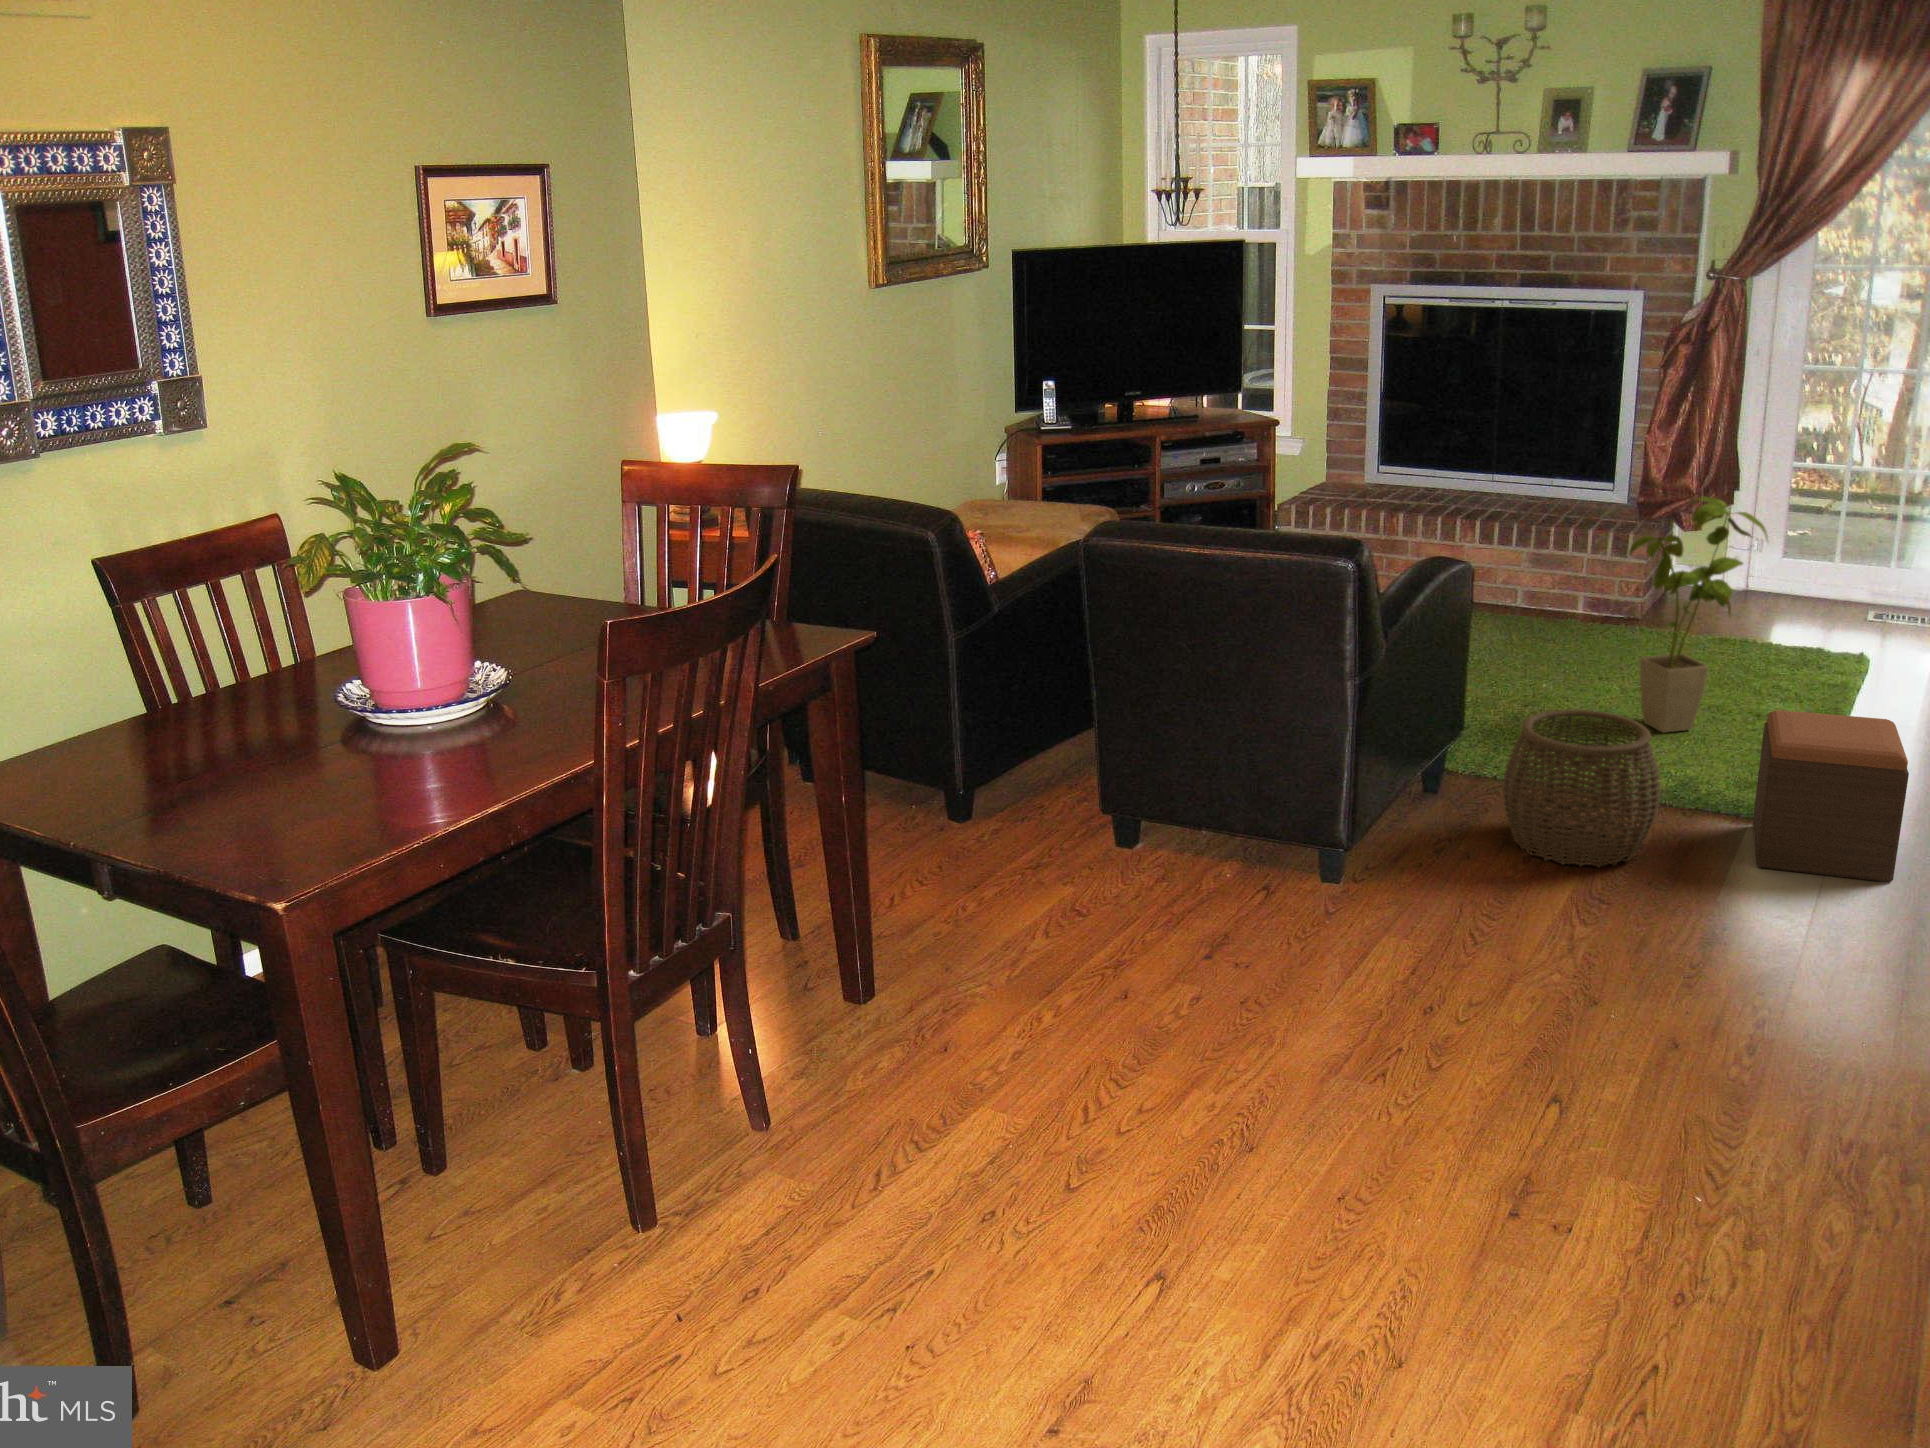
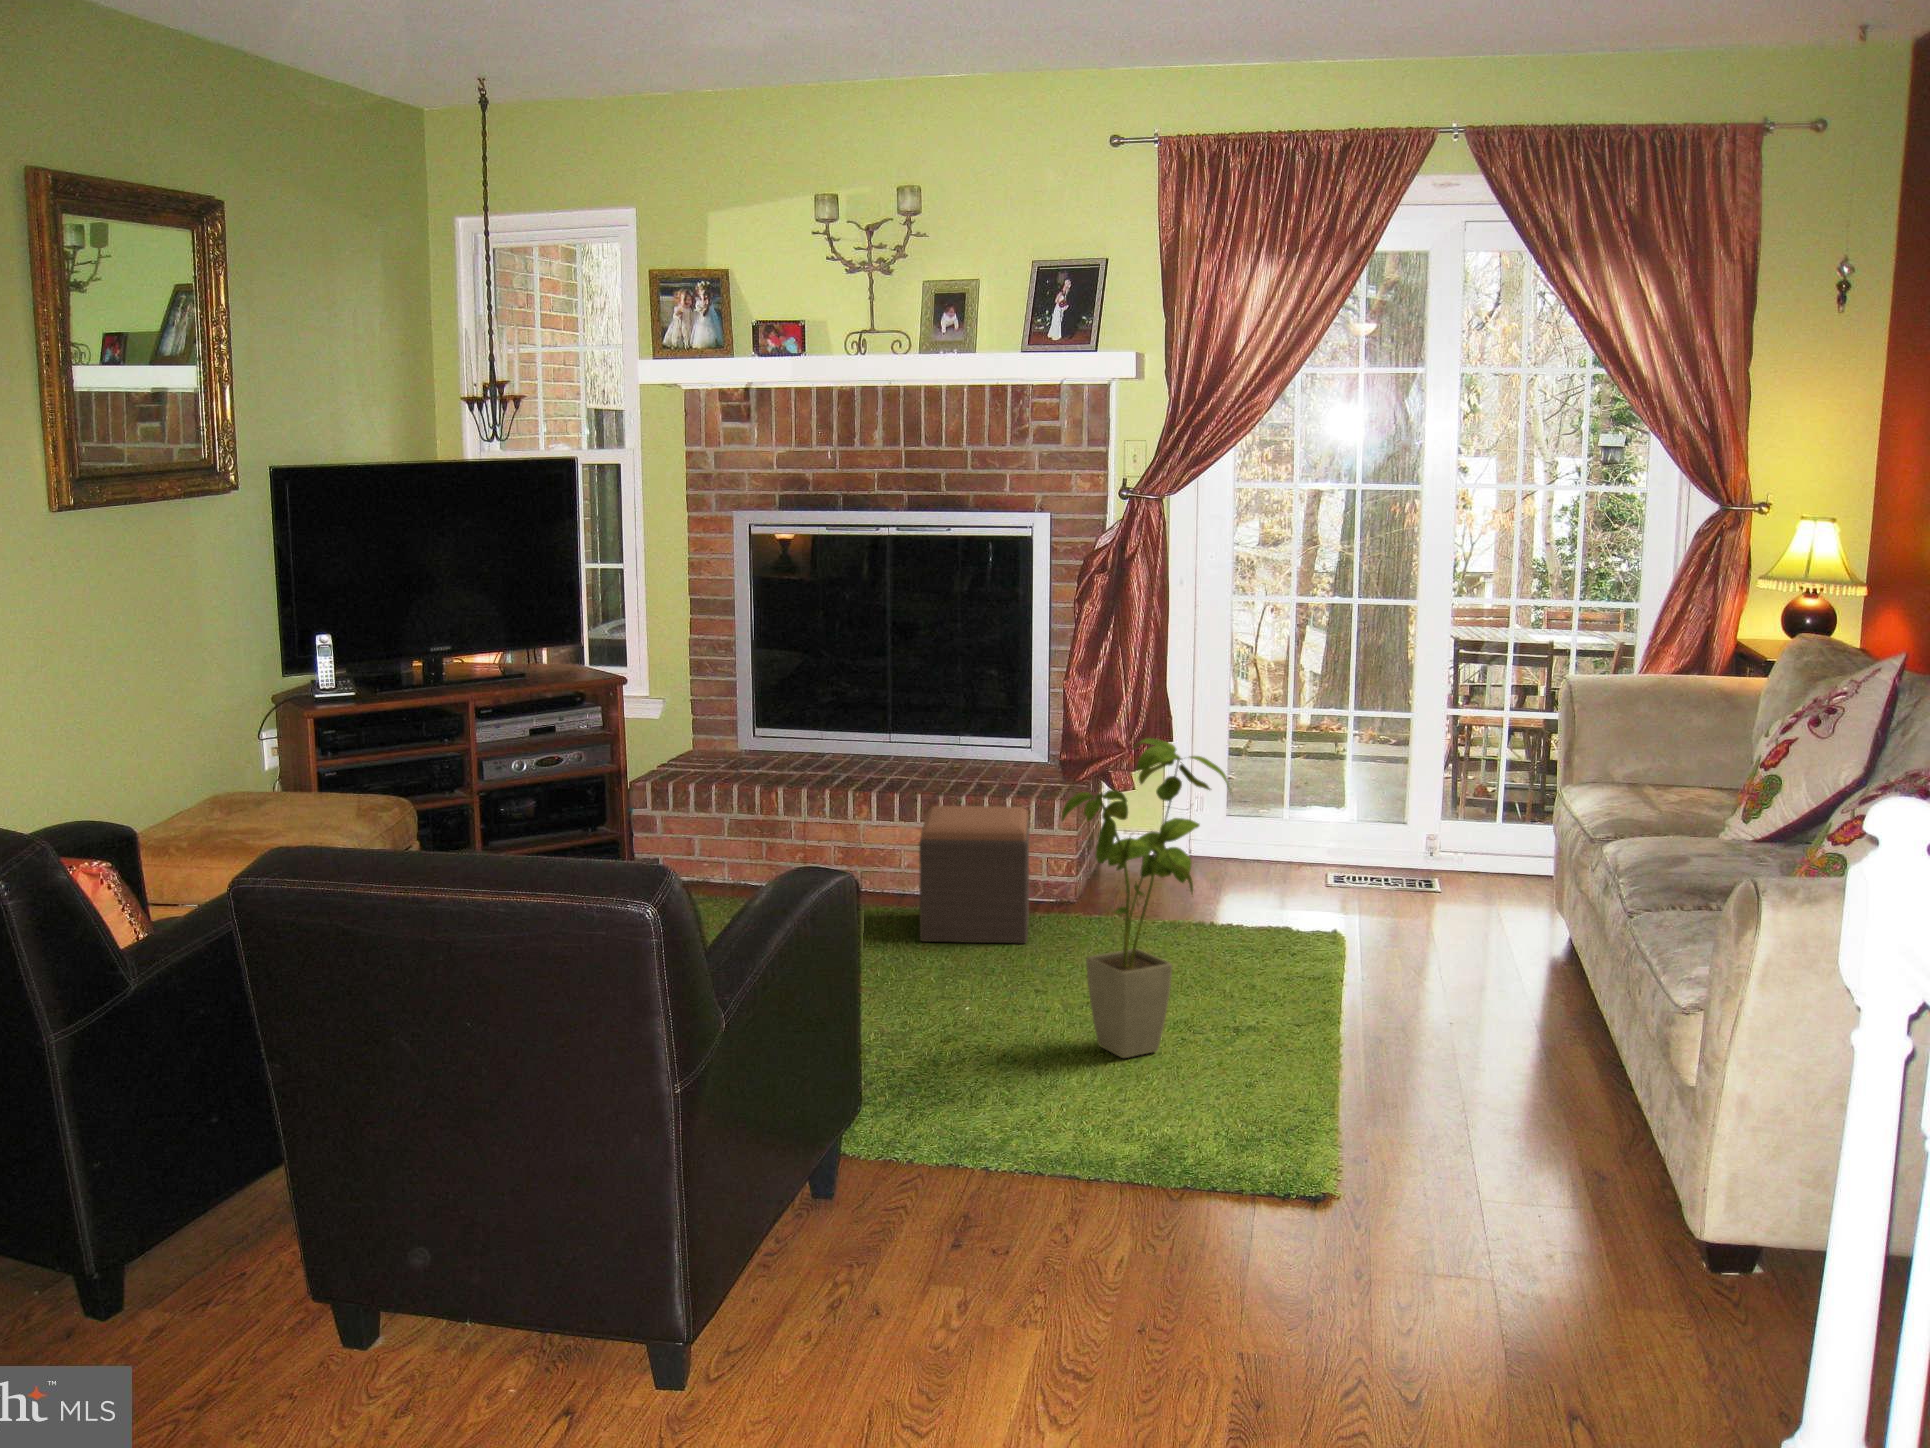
woven basket: present [1503,709,1661,867] -> none [916,1045,1141,1296]
footstool: present [1753,710,1909,882] -> present [919,806,1029,944]

